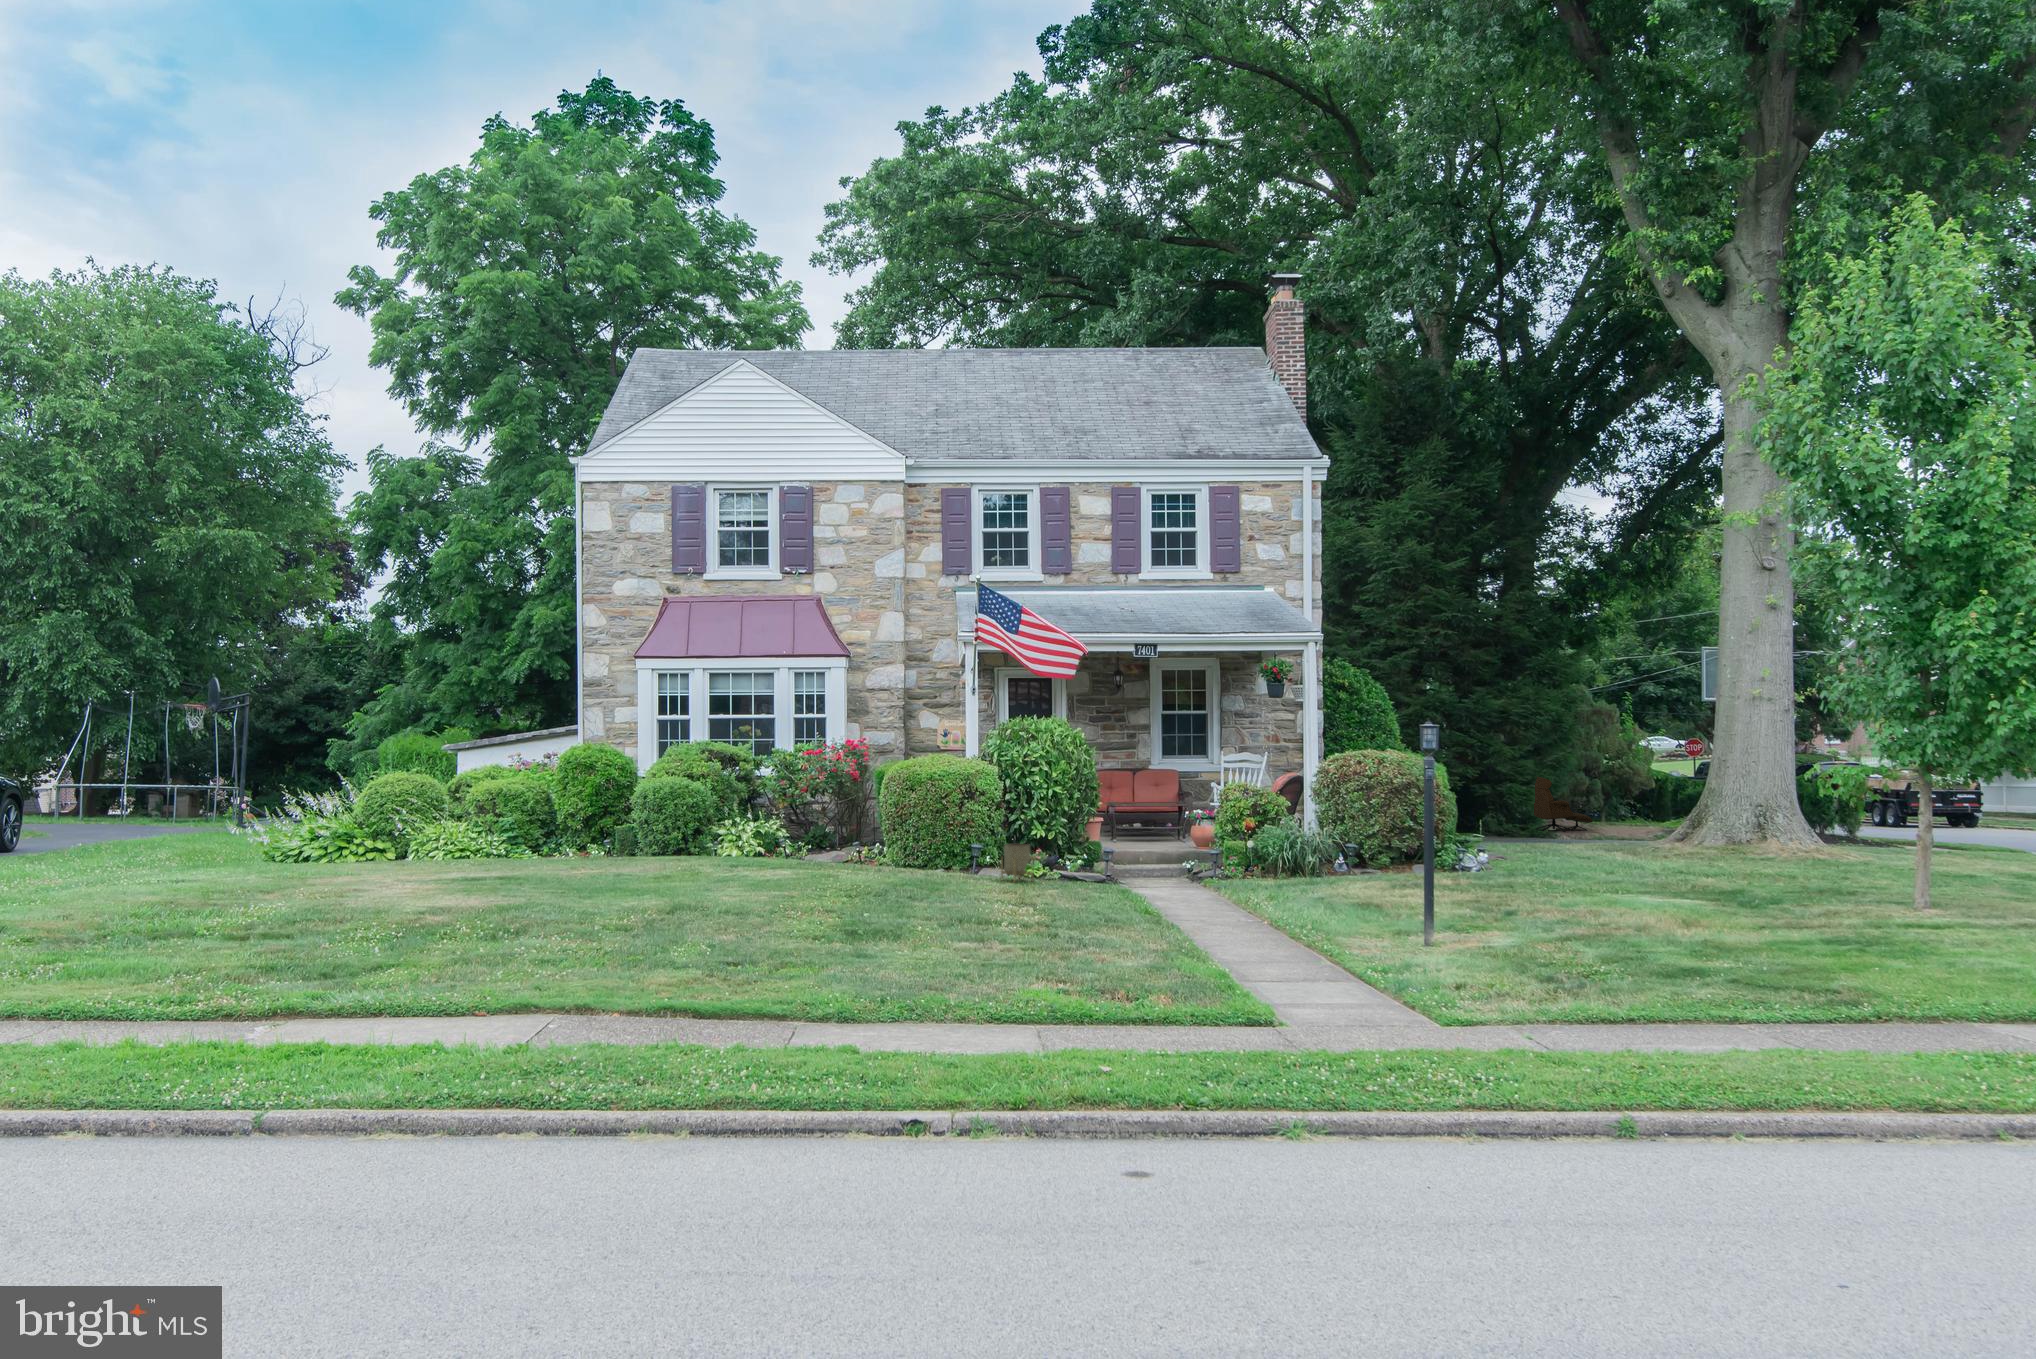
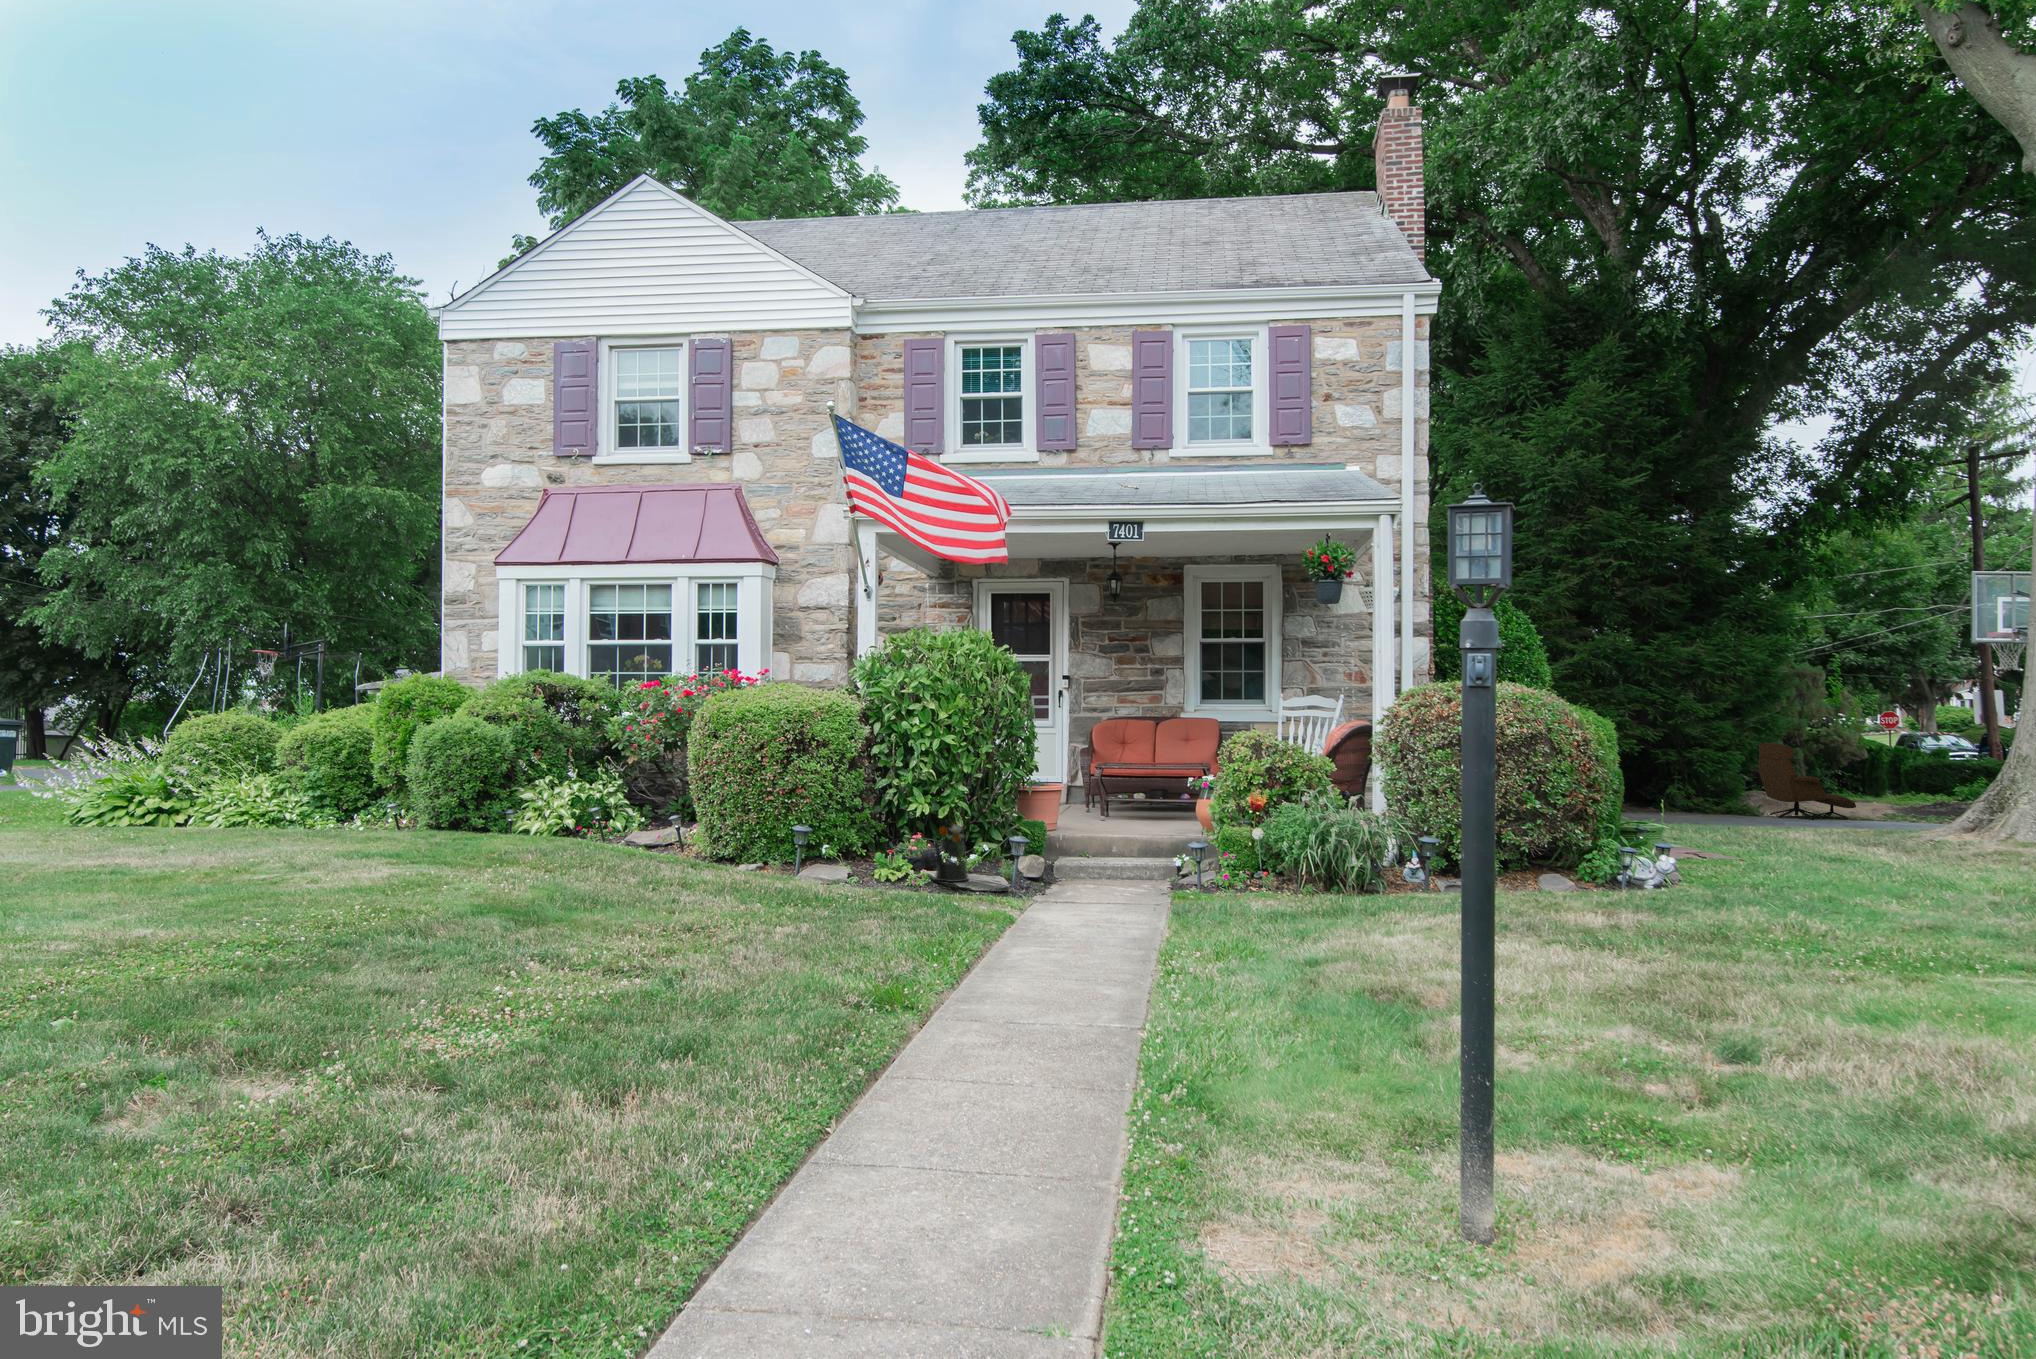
watering can: none [1051,841,1073,881] -> present [935,823,968,882]
planter: present [1001,844,1033,881] -> none [858,821,905,881]

